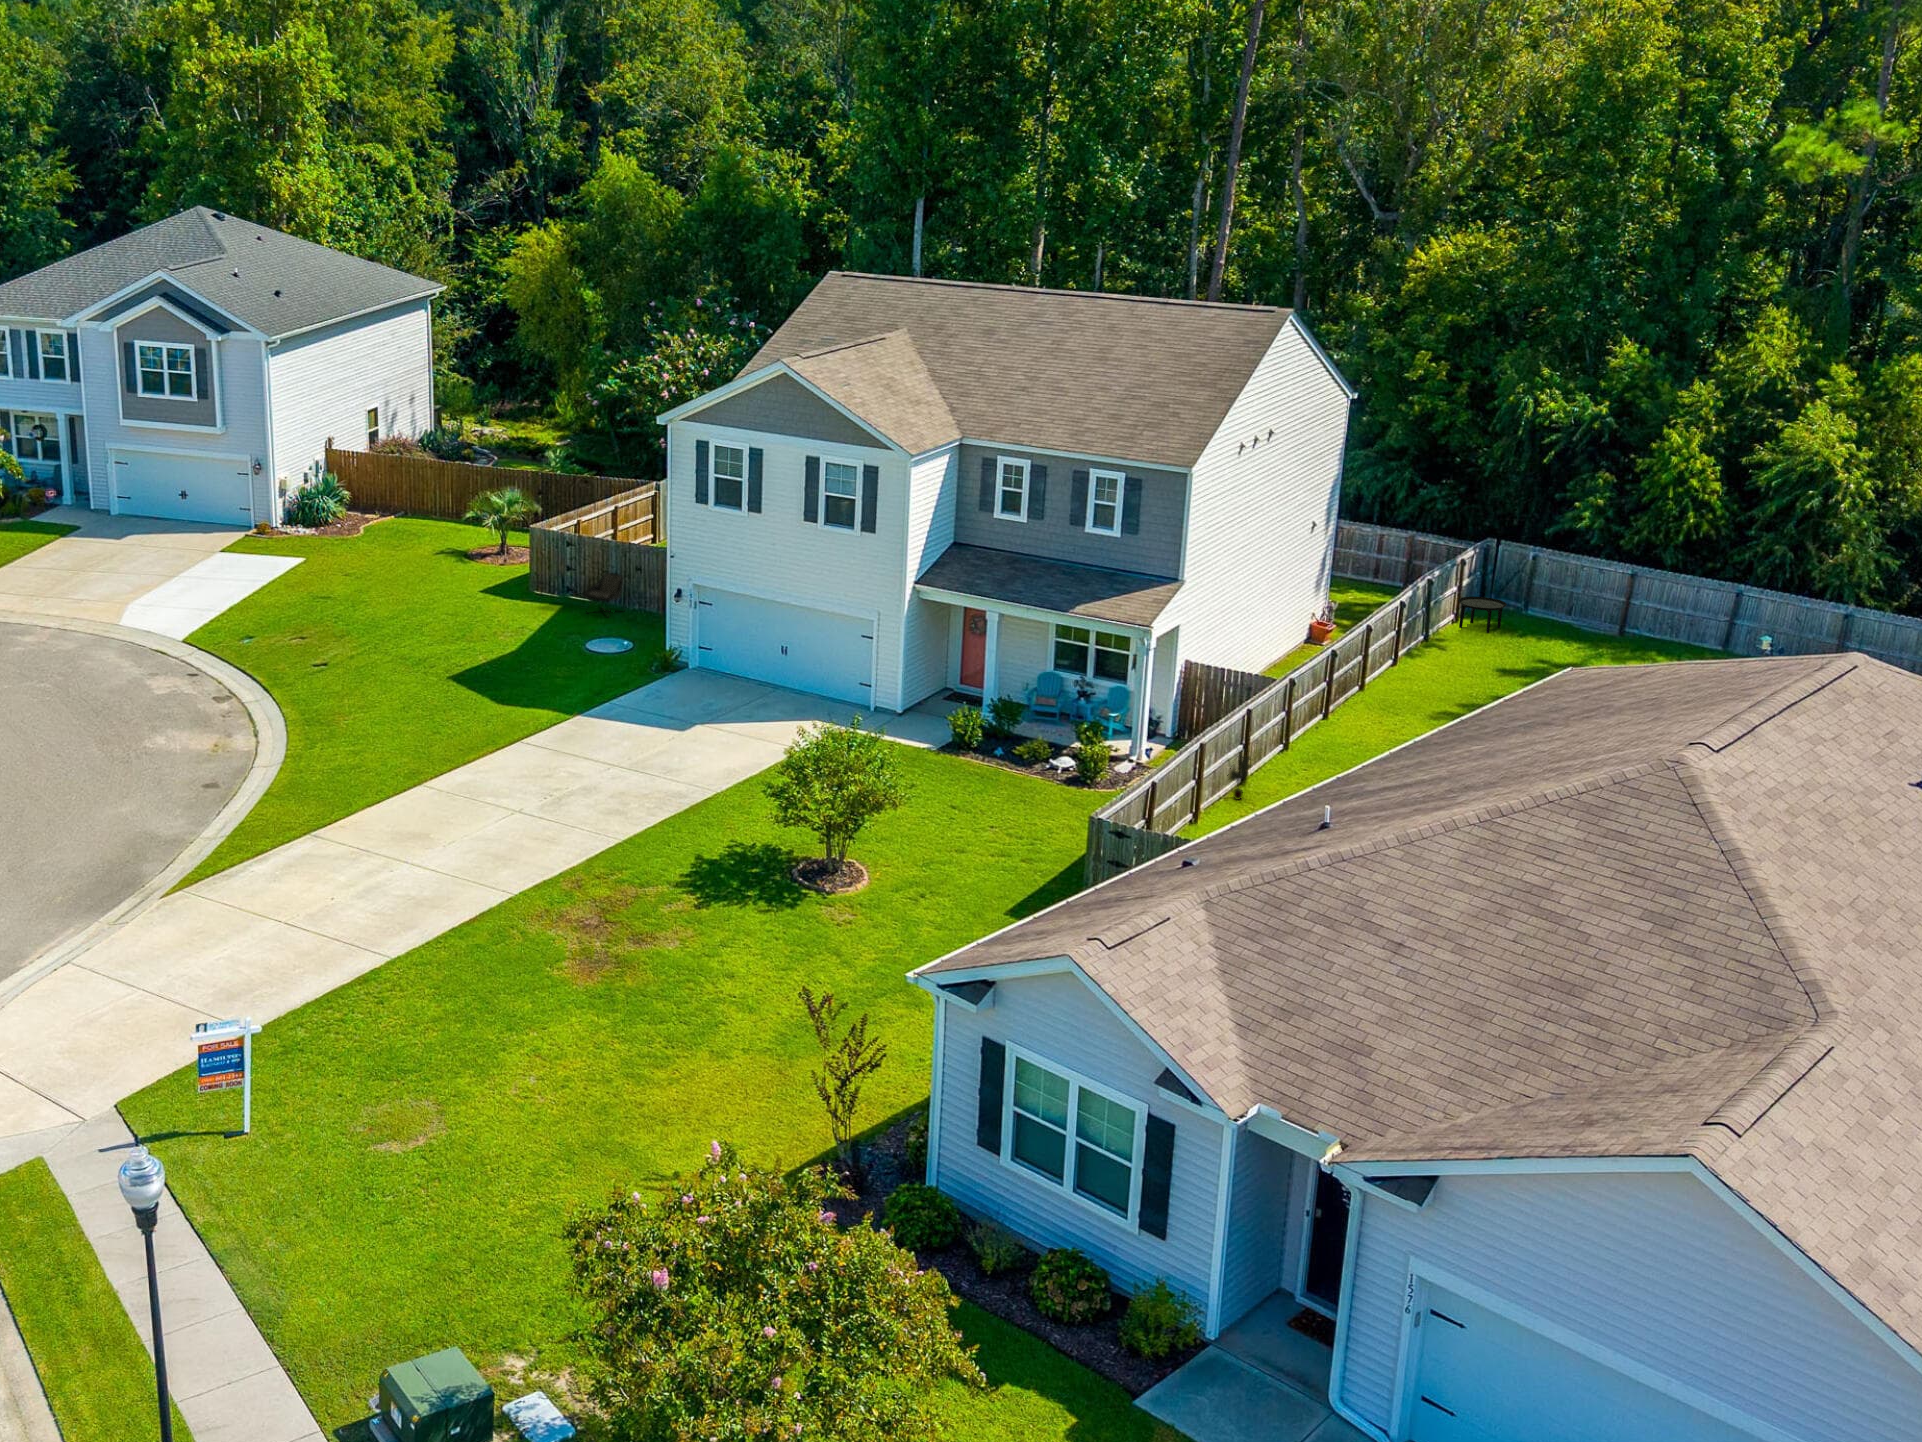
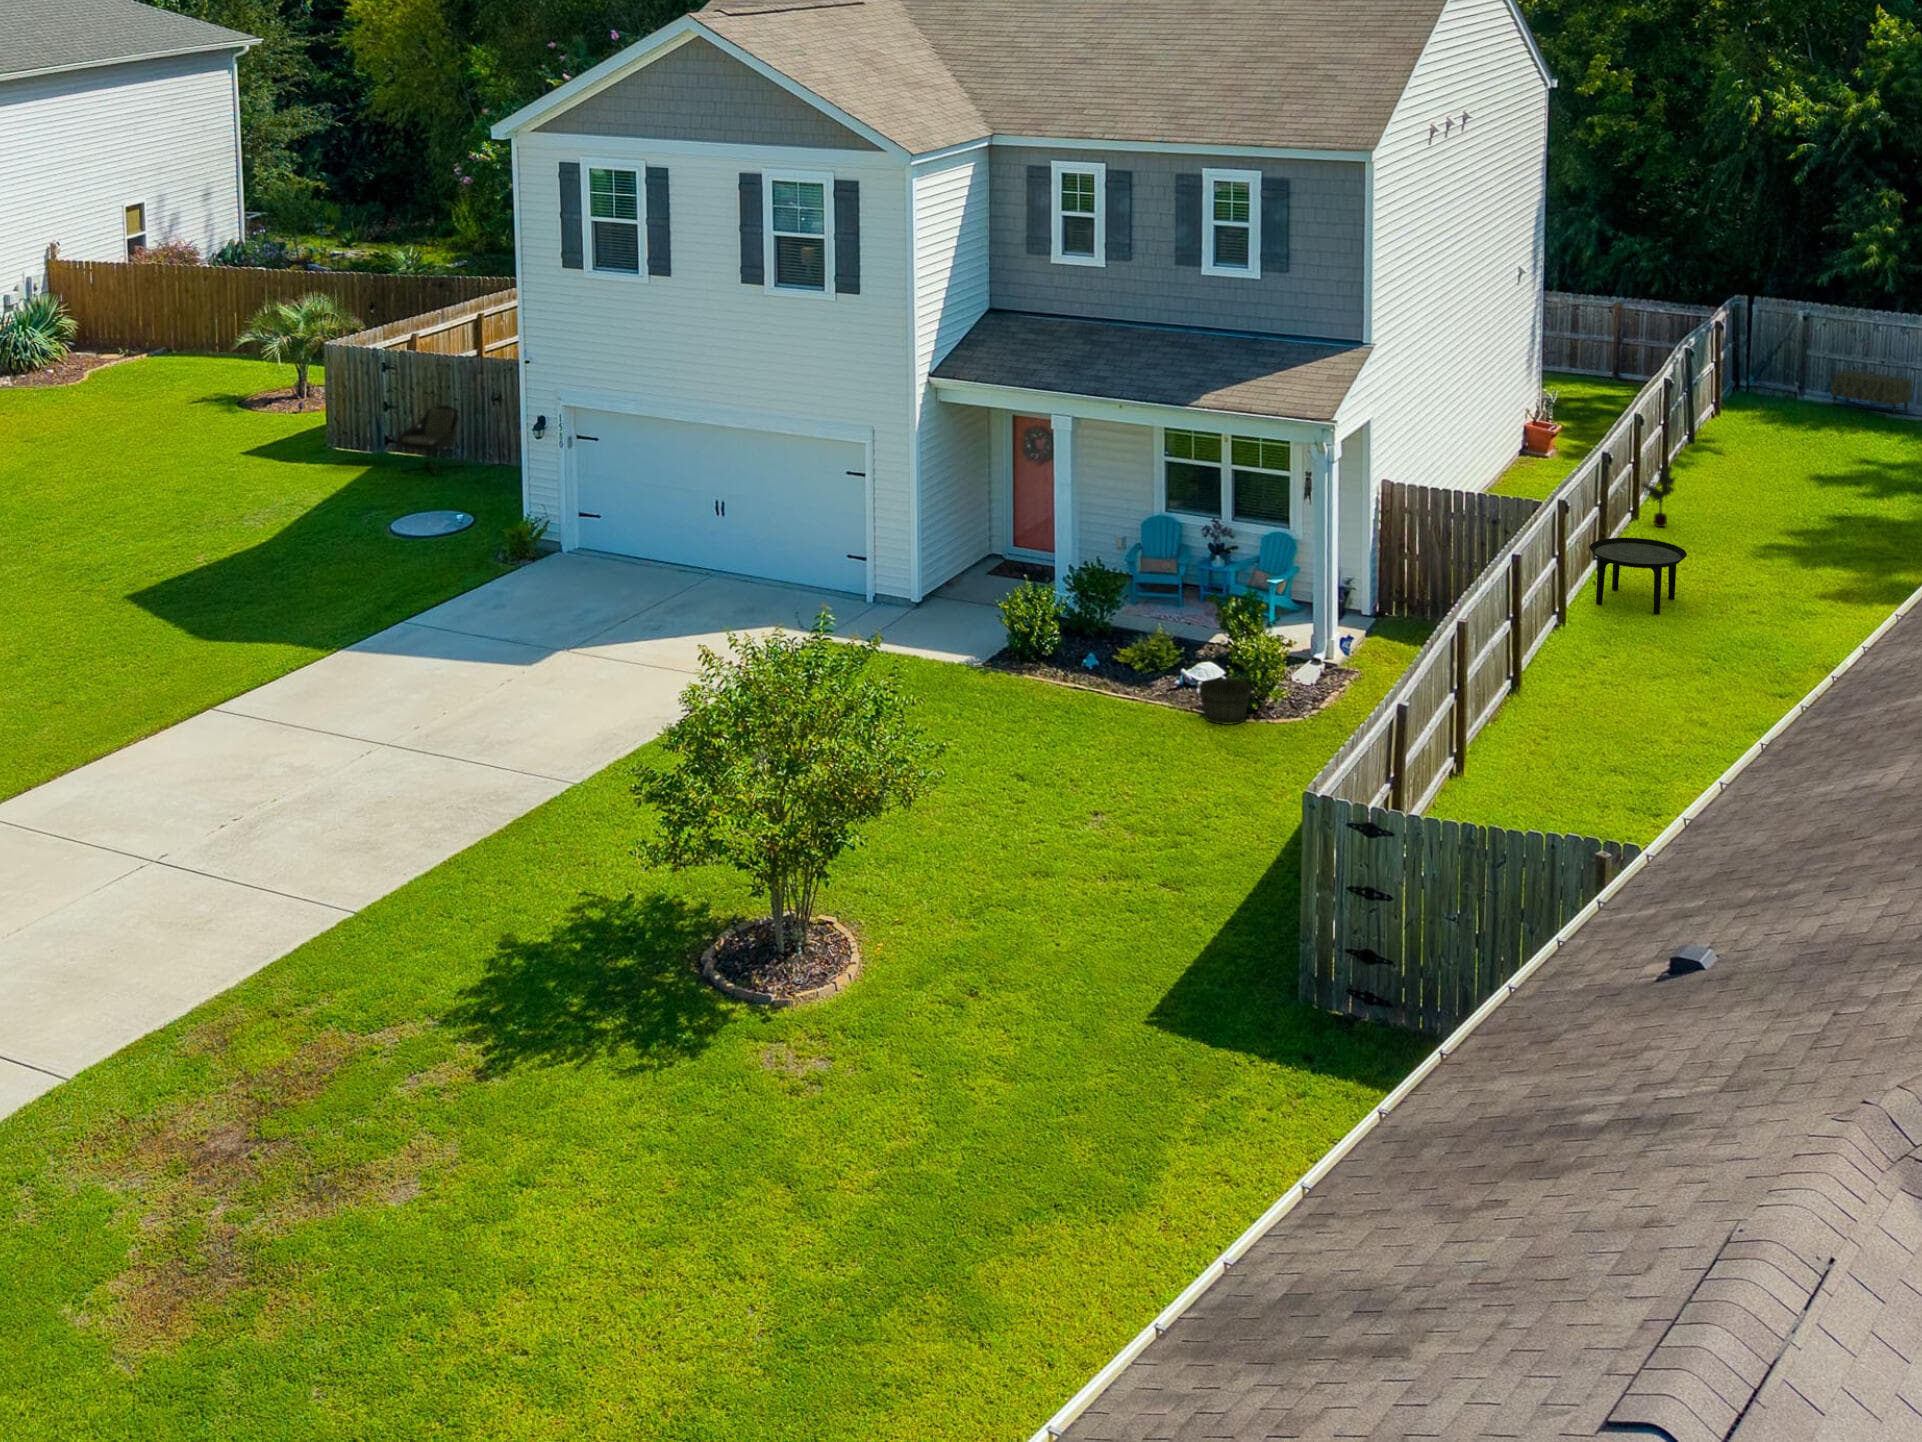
bench: none [1544,595,1597,628] -> present [1831,370,1912,414]
round table: present [1458,597,1507,633] -> present [1589,538,1687,614]
potted tree: present [1227,755,1252,800] -> present [1642,462,1675,527]
wooden bucket: none [1055,763,1085,789] -> present [1198,678,1251,725]

